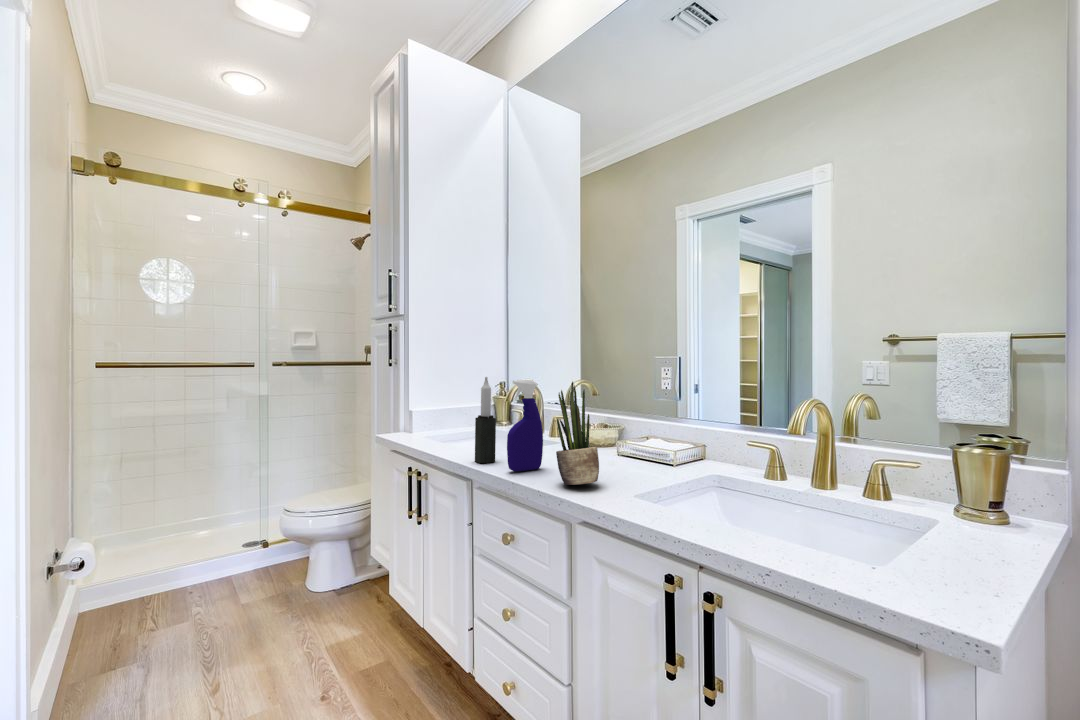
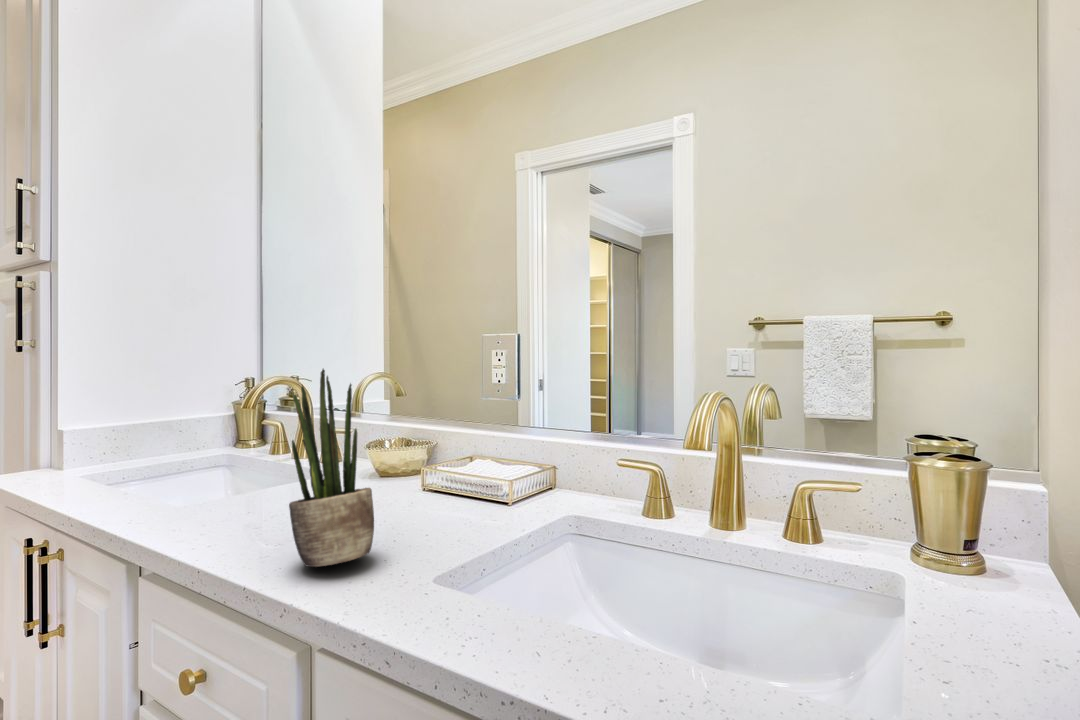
candle: present [475,377,496,463] -> none [147,364,193,527]
spray bottle: present [507,380,543,471] -> none [200,369,280,541]

